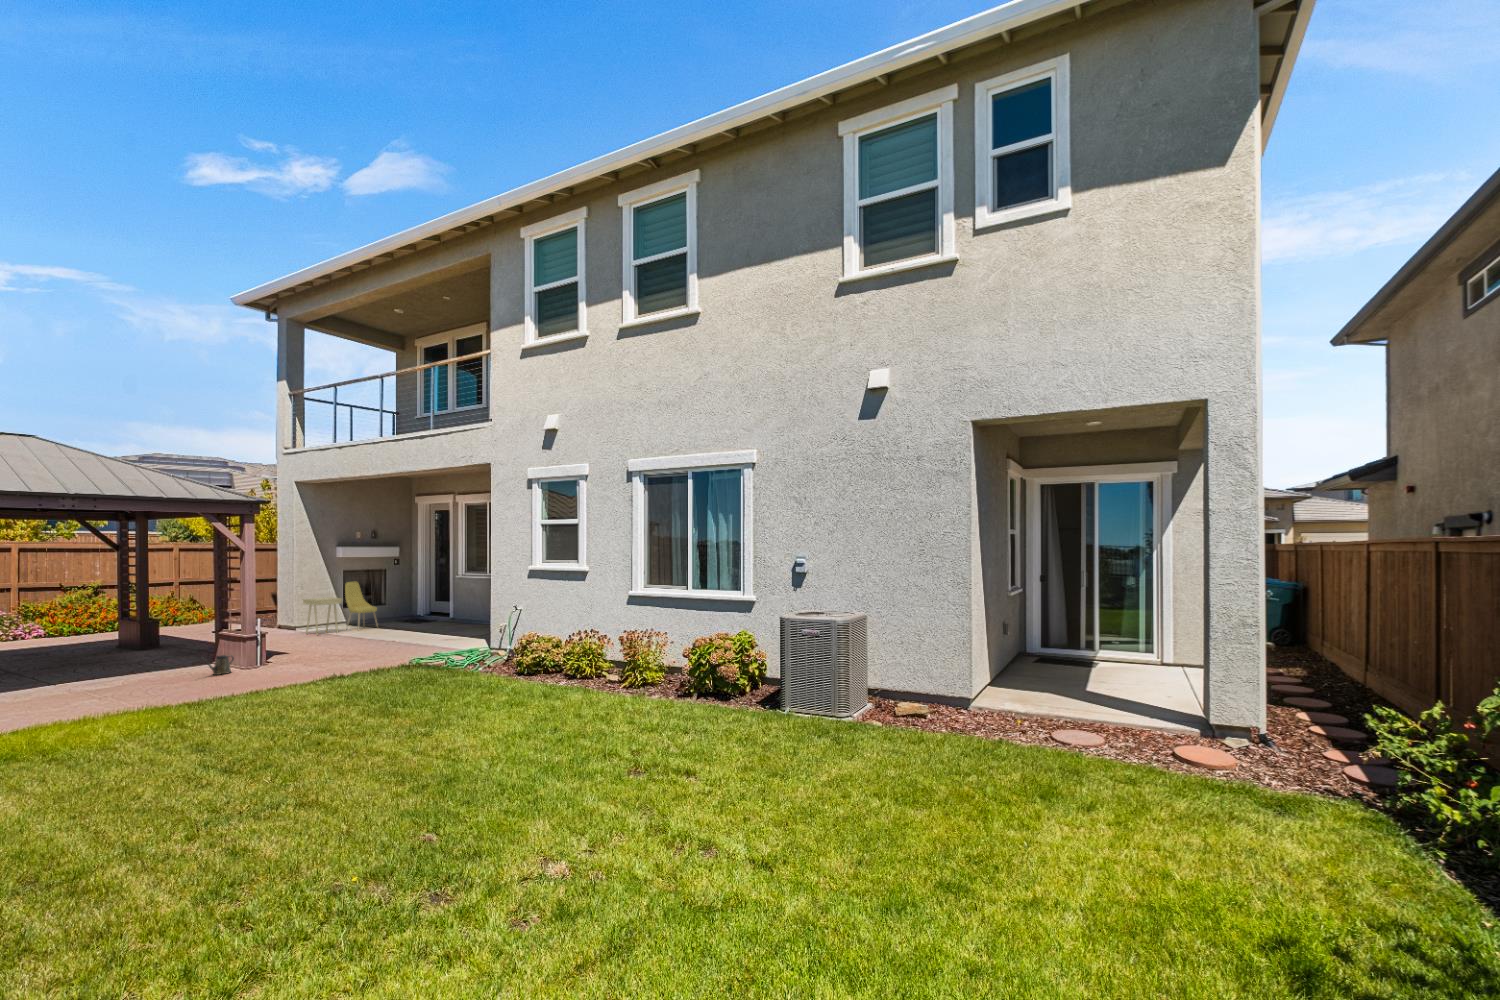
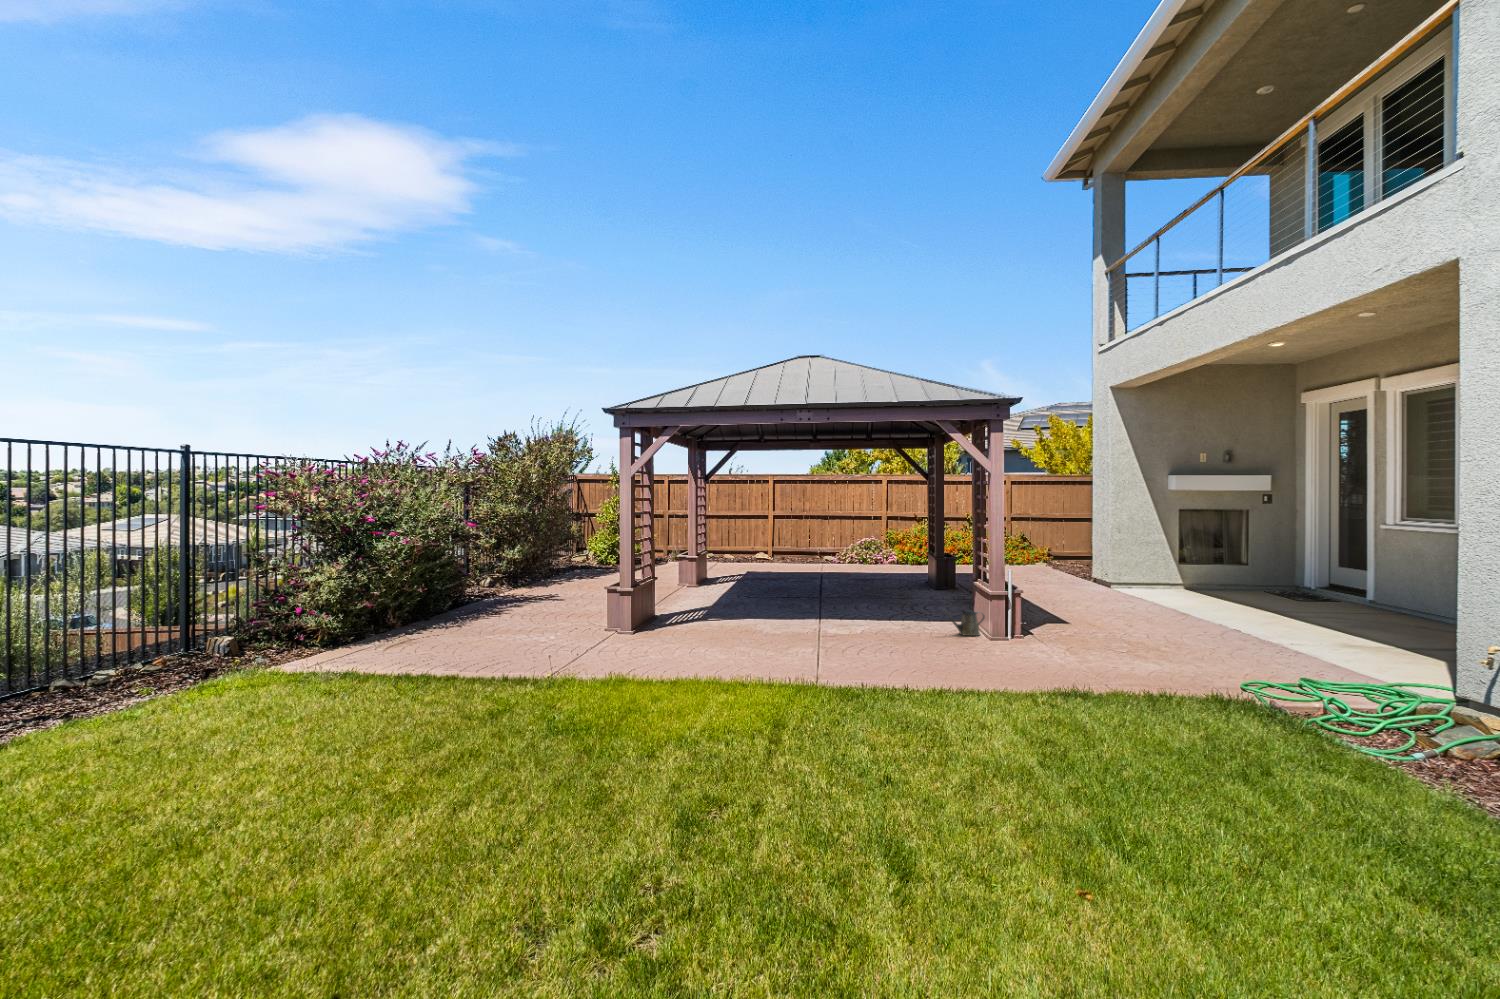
chair: present [345,582,378,629] -> none [1182,525,1233,597]
side table: present [303,597,342,635] -> none [1120,544,1174,596]

